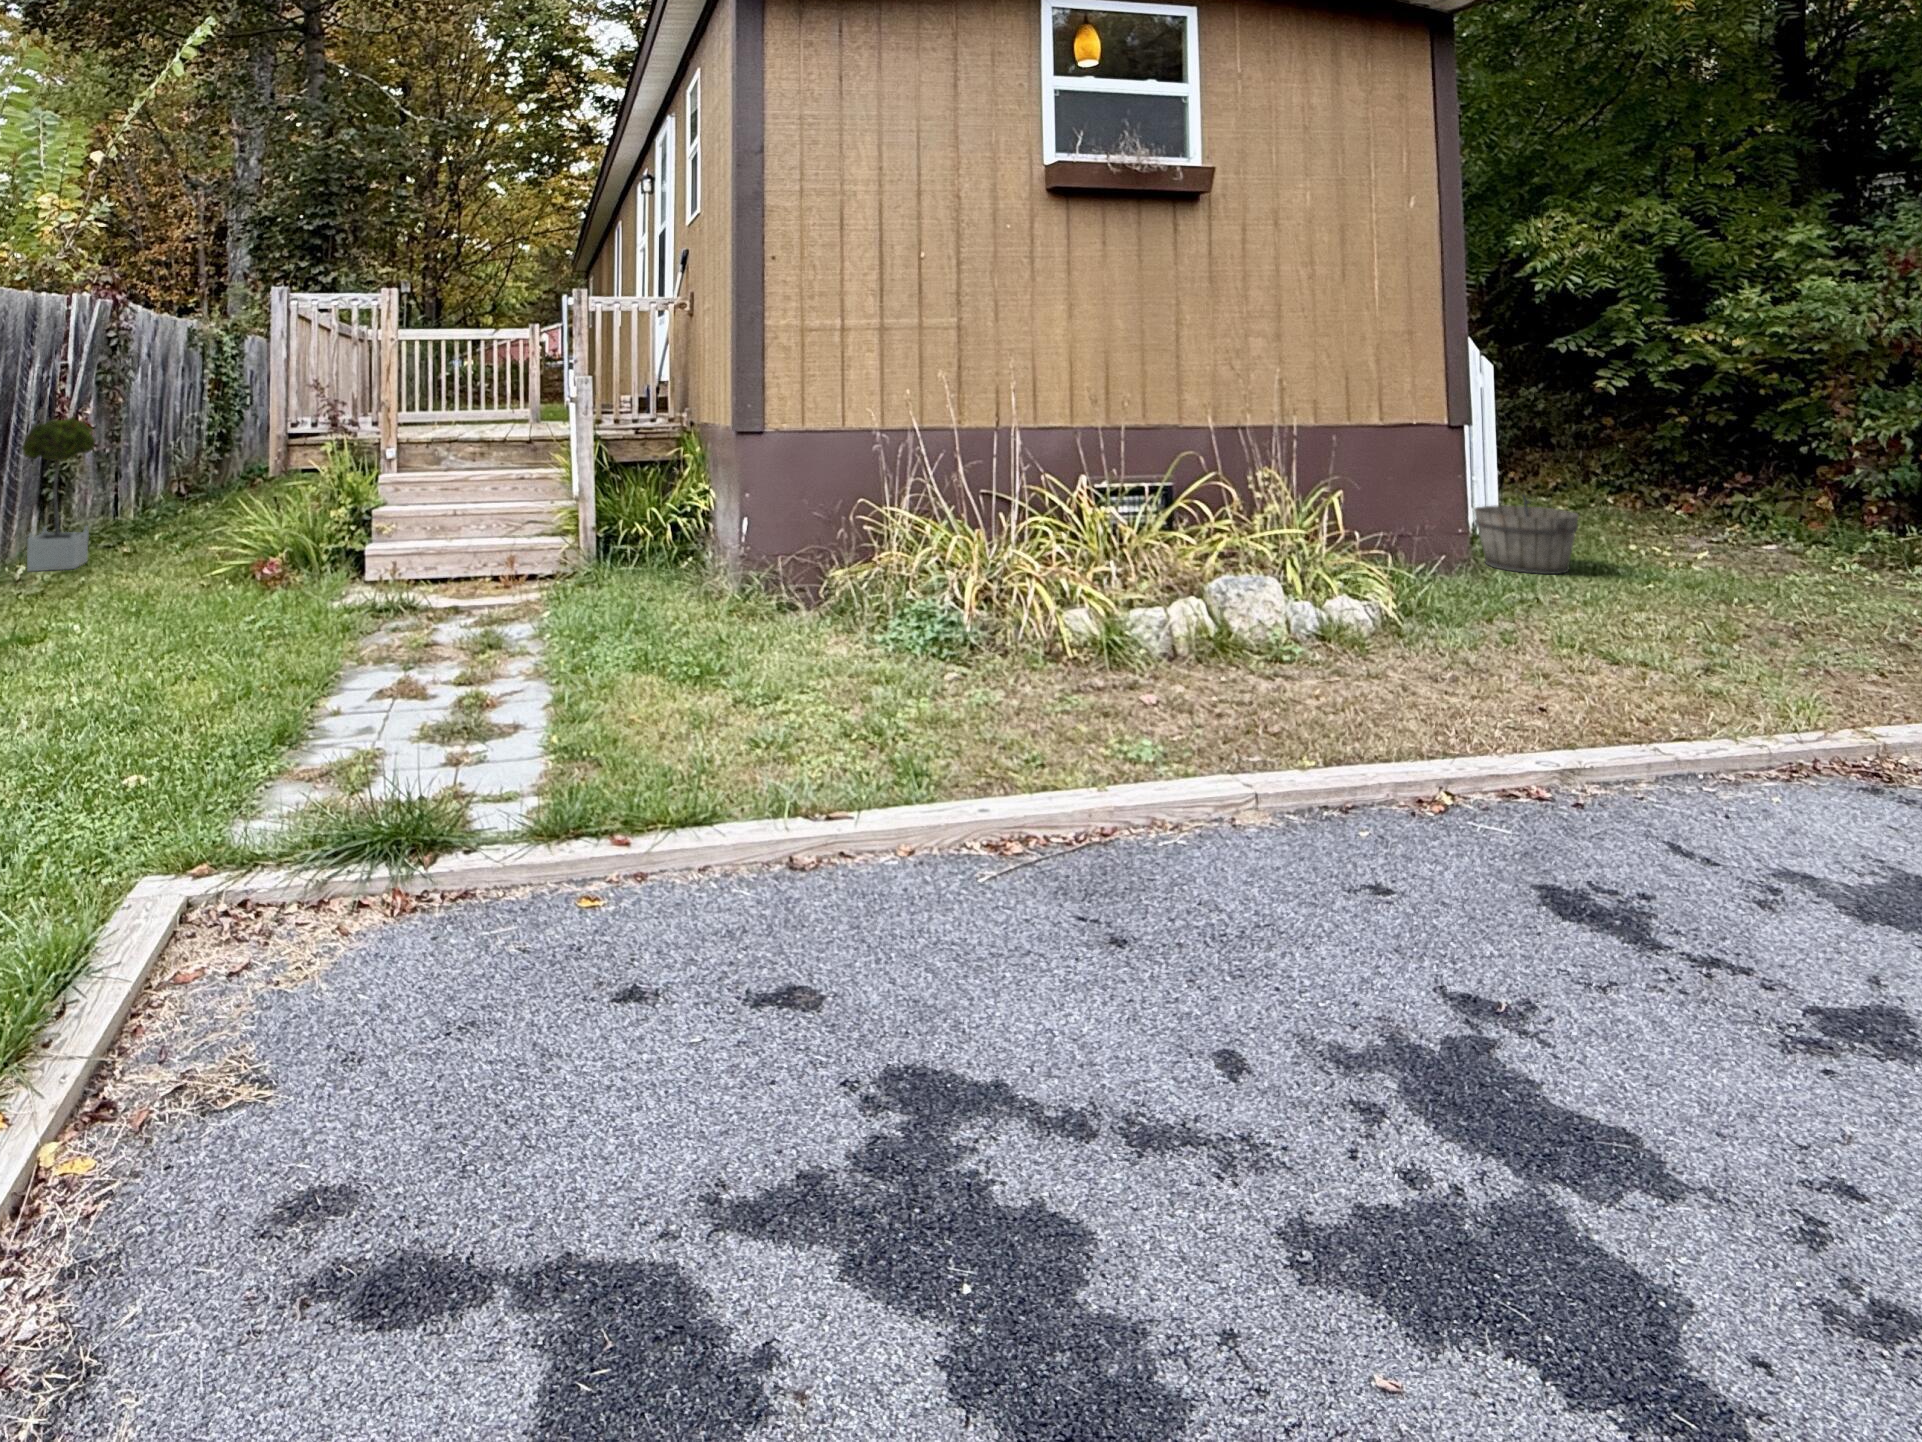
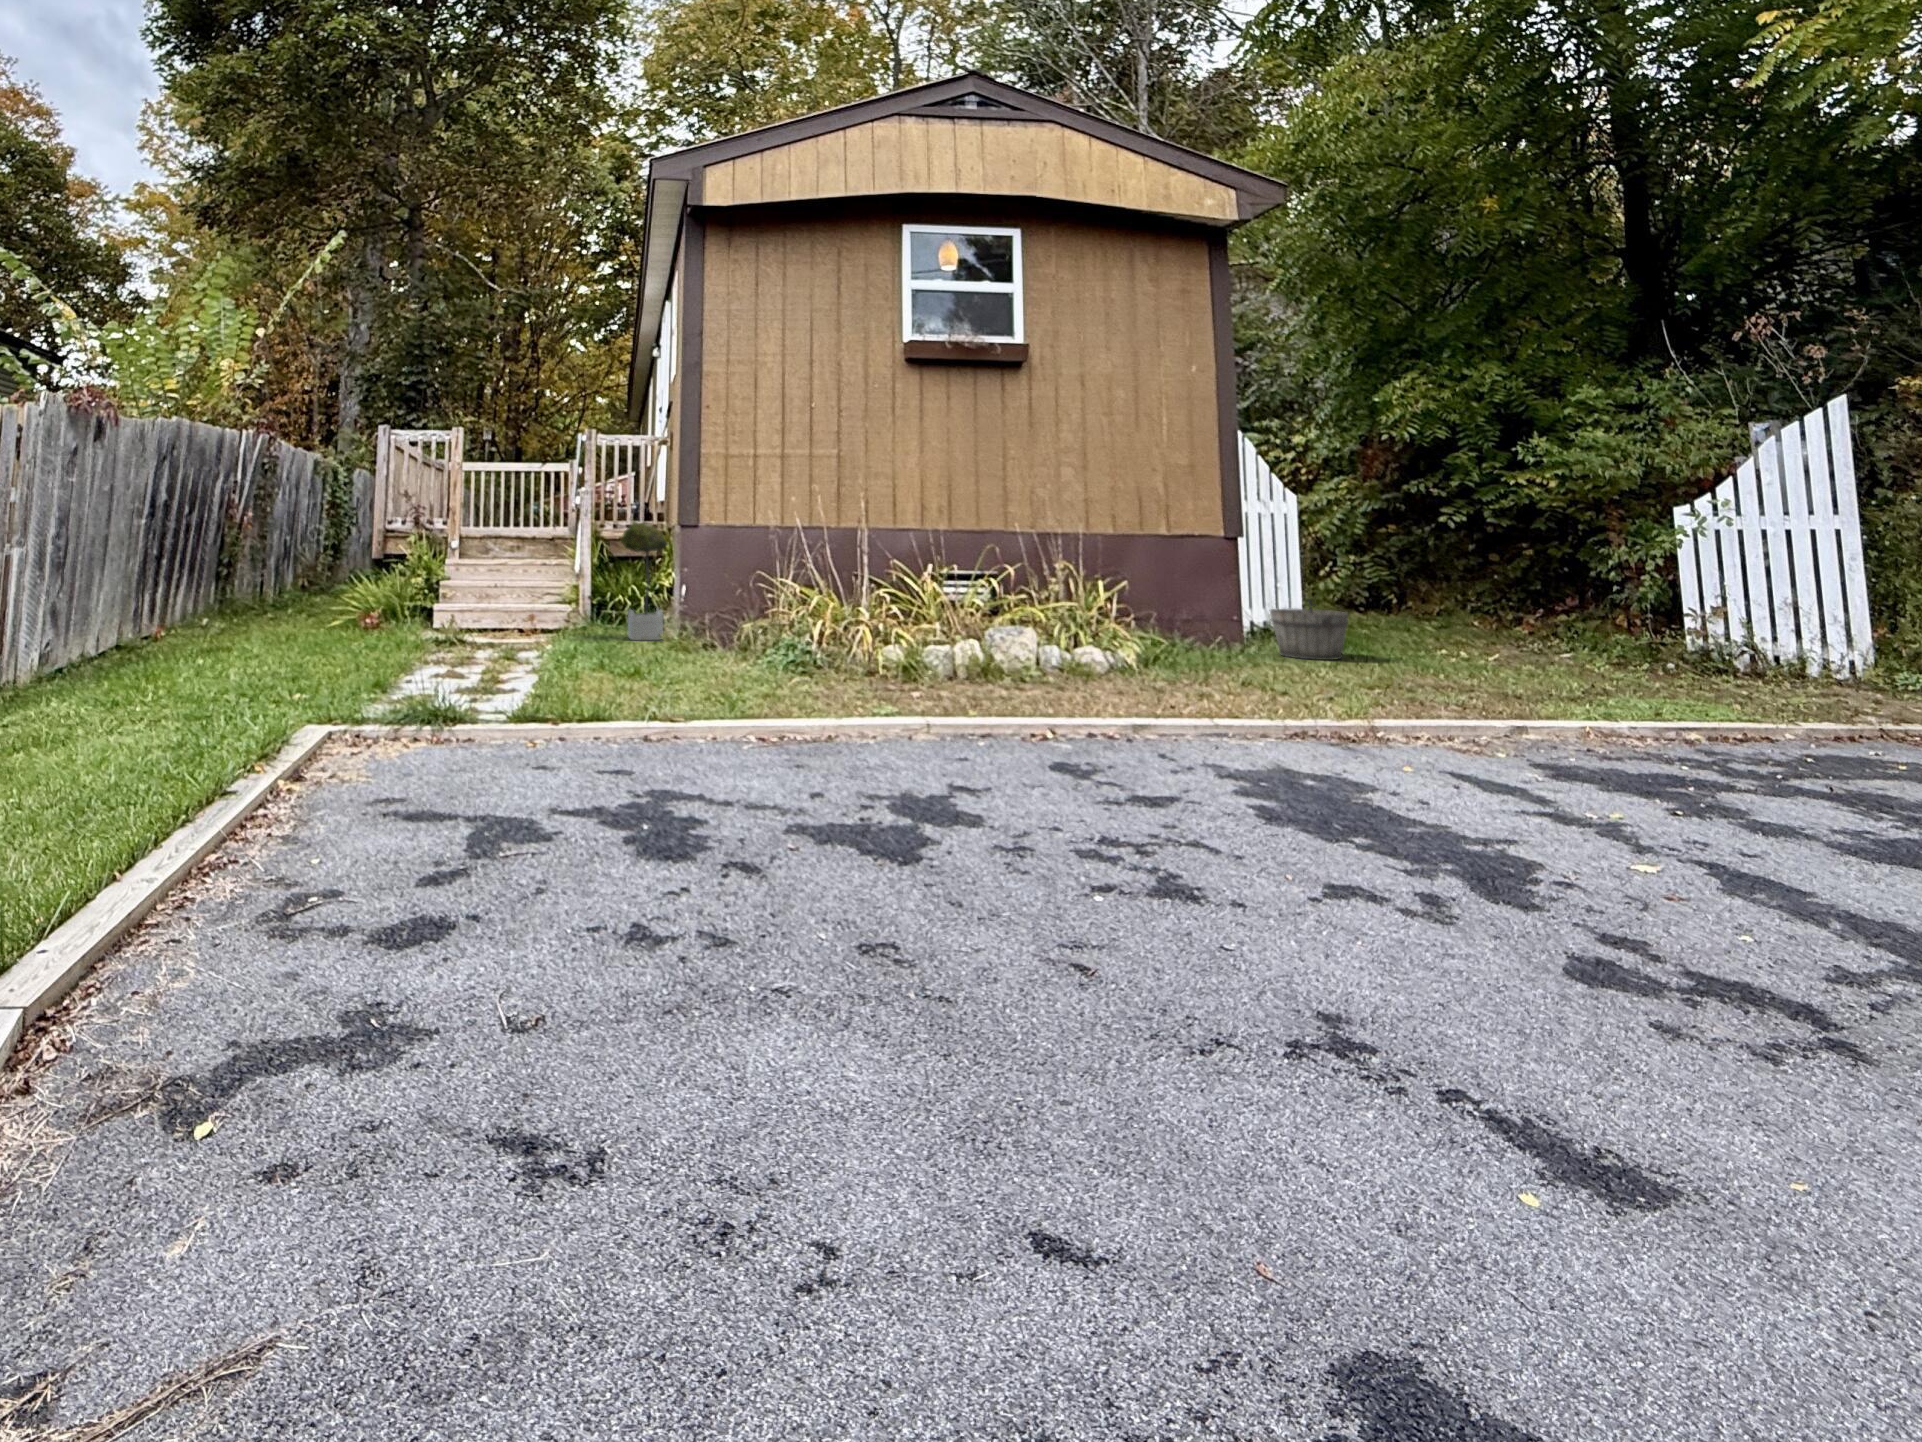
potted tree: present [22,417,95,571] -> present [621,521,669,640]

